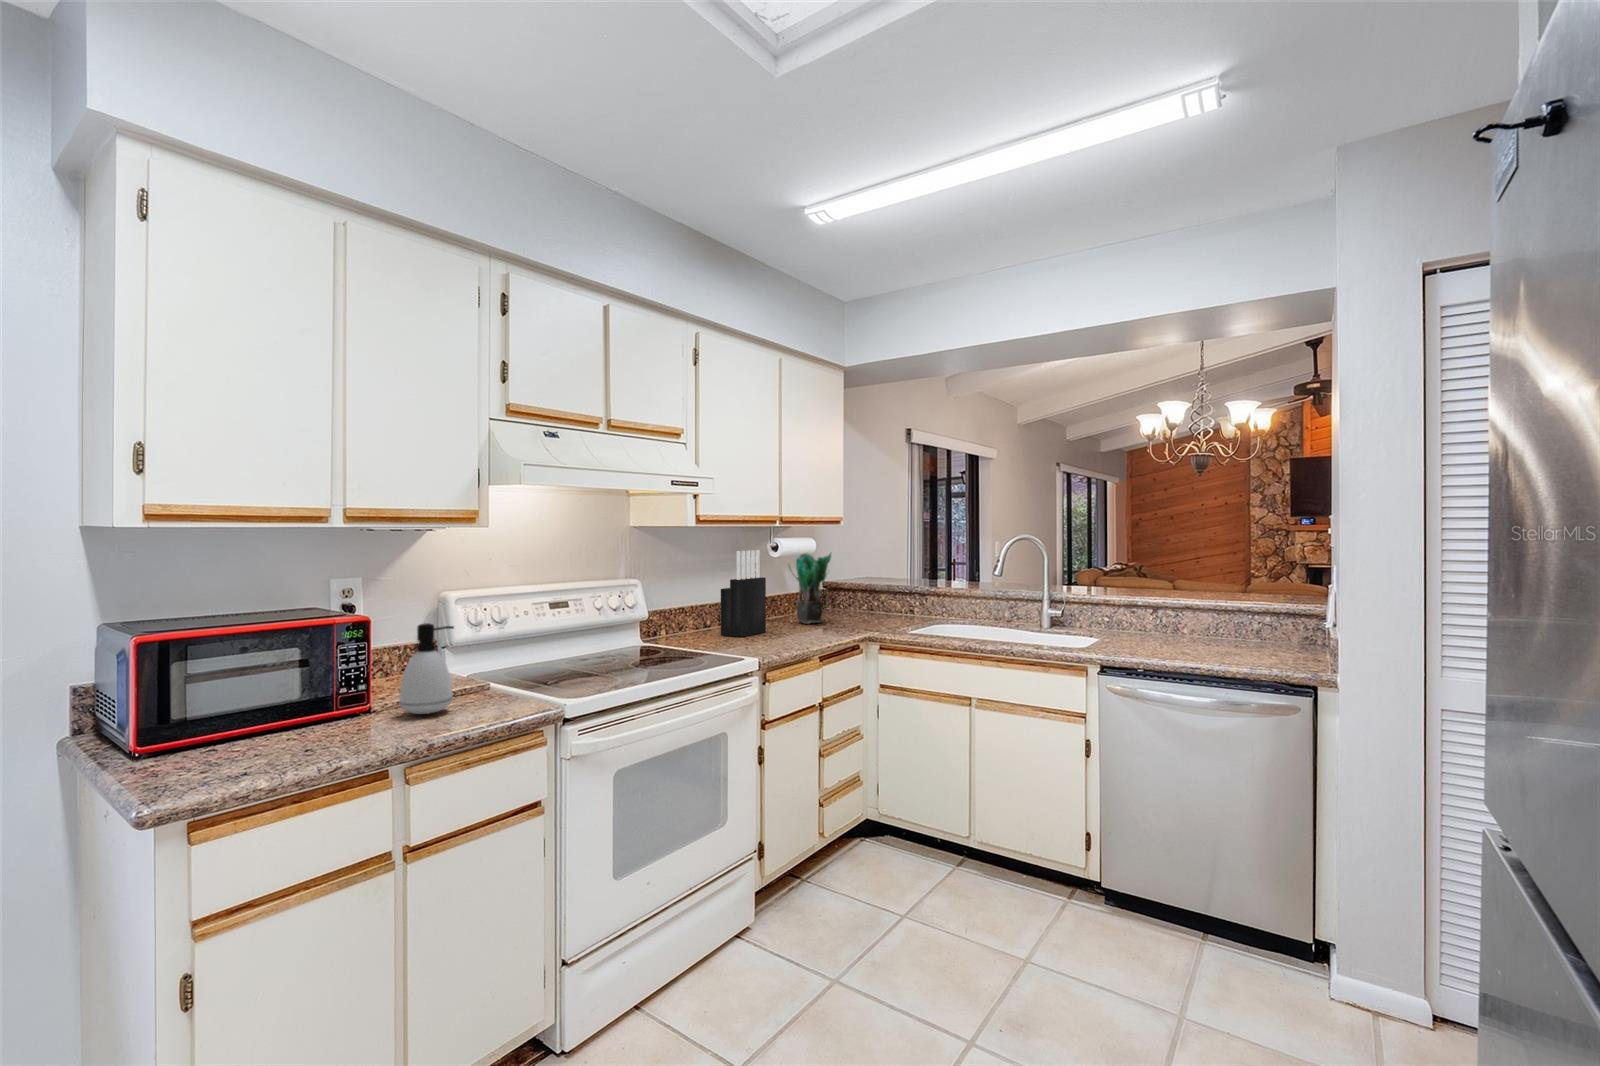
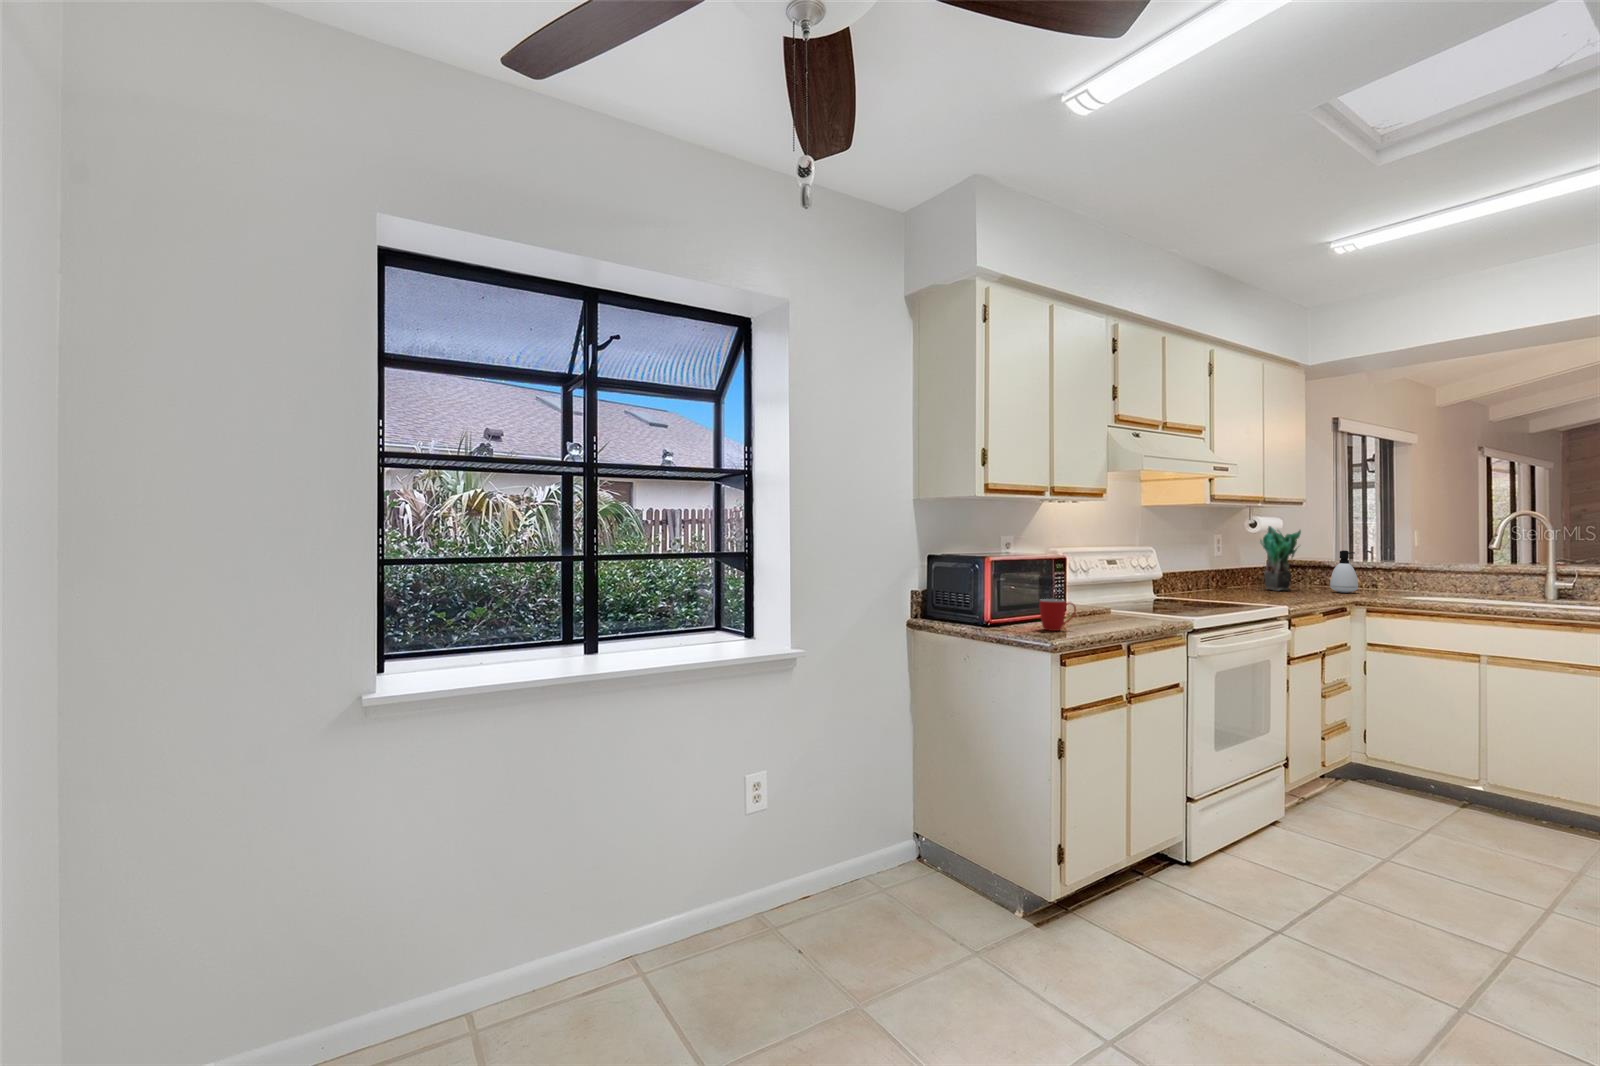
knife block: present [721,550,766,637] -> none [1213,526,1250,596]
soap dispenser: present [399,623,454,714] -> present [1330,550,1358,593]
mug: none [255,697,322,753] -> present [1039,599,1076,631]

